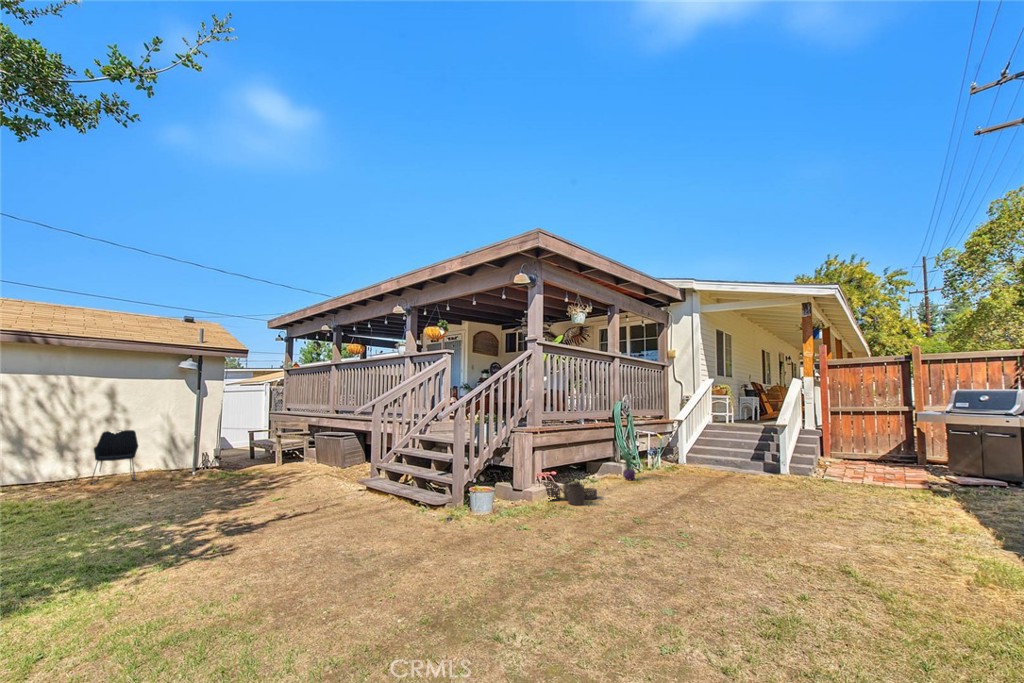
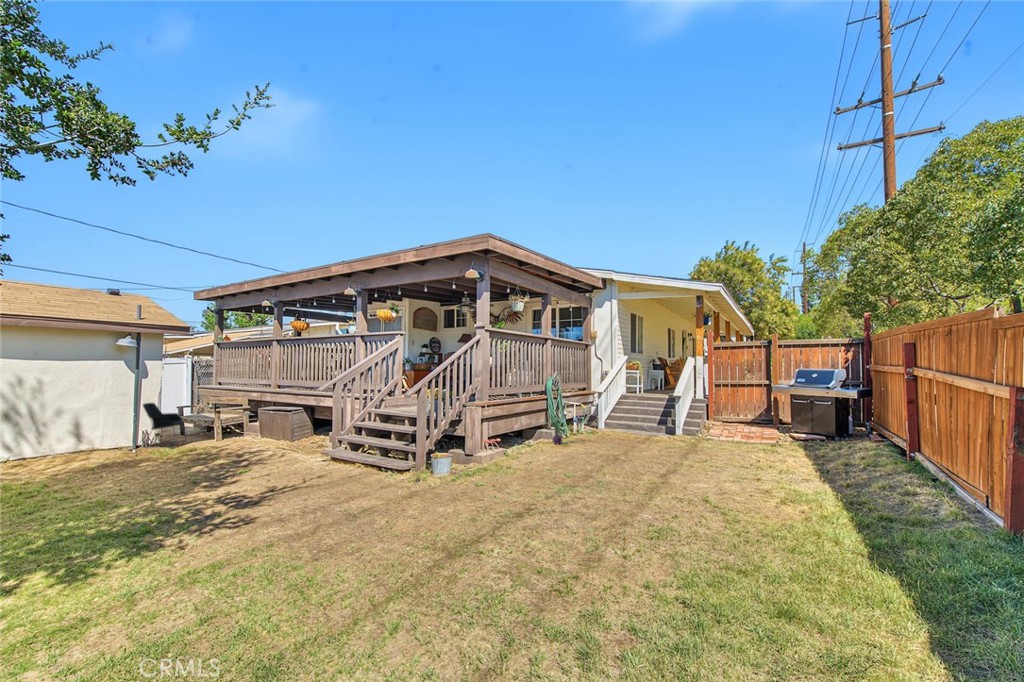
chair: present [90,430,138,484] -> present [143,403,185,447]
woven basket: present [542,481,597,505] -> none [488,445,534,466]

